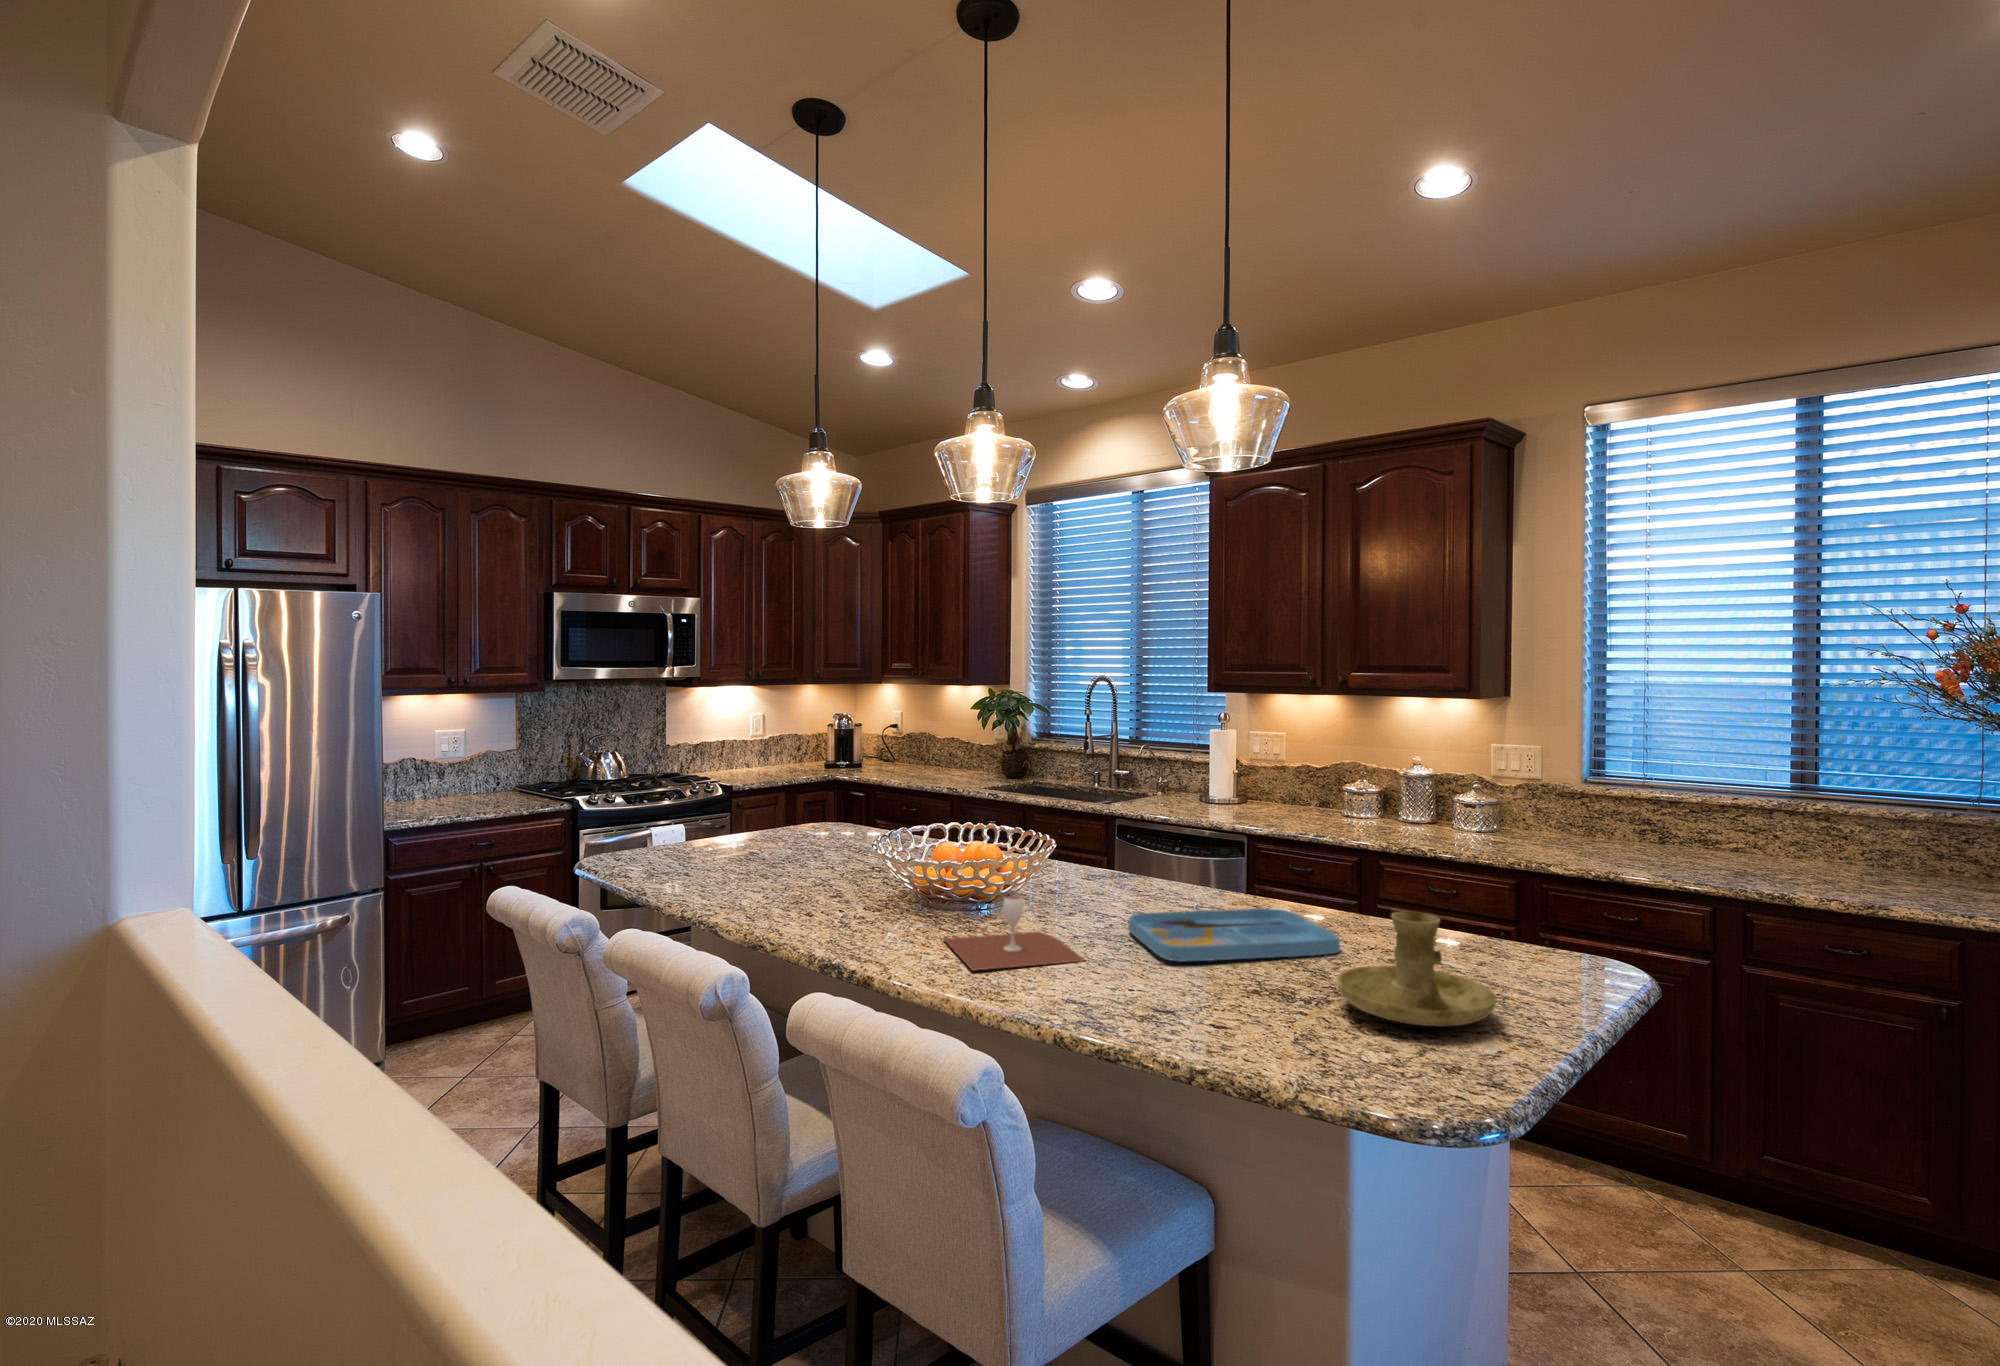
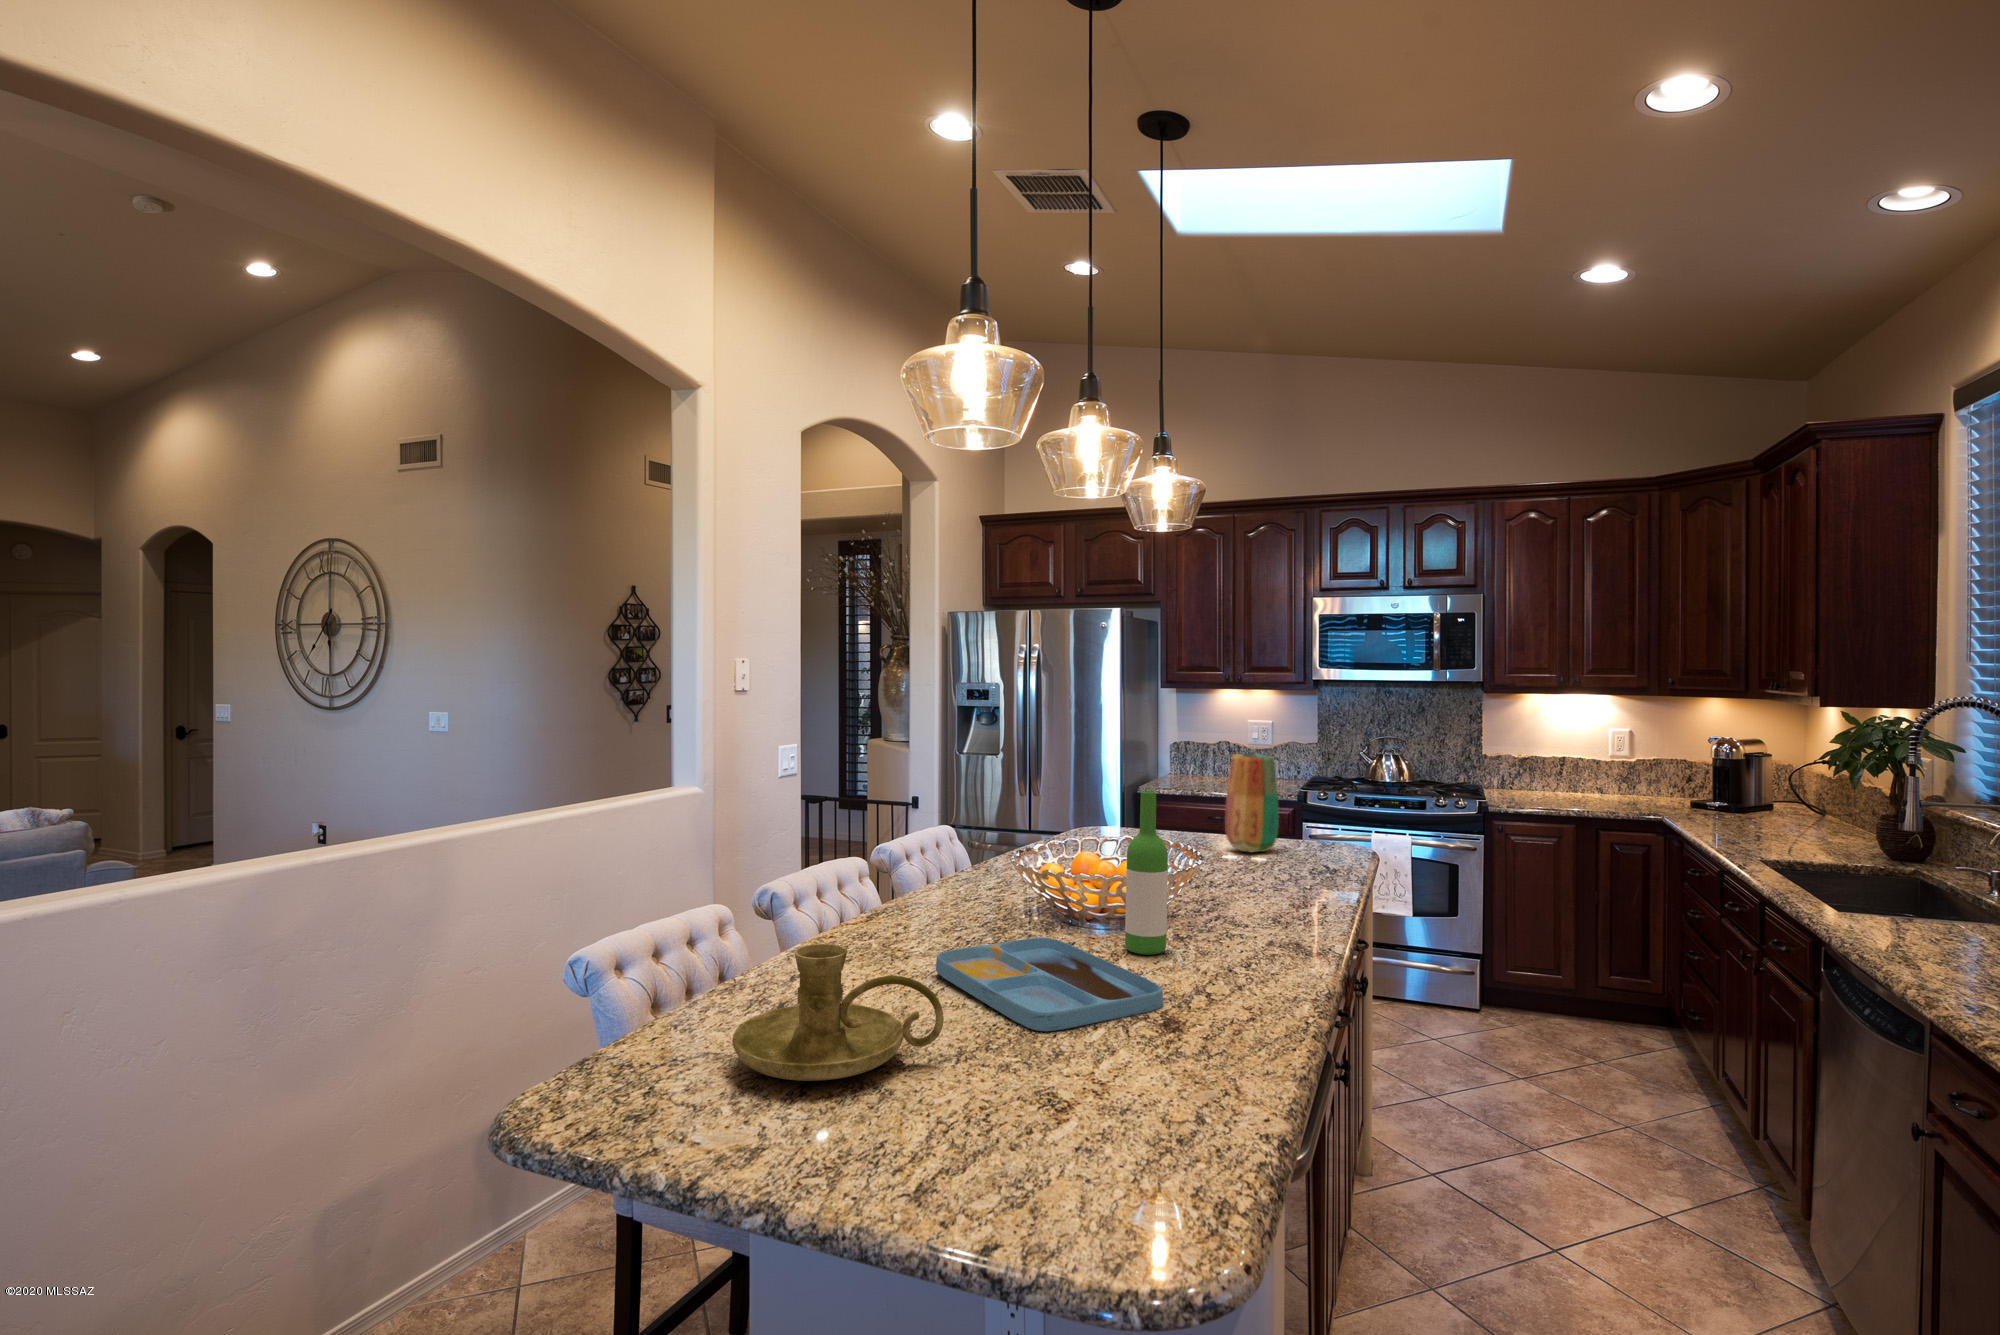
vase: none [798,751,841,847] -> present [1225,754,1279,852]
wine bottle: none [1118,772,1154,911] -> present [1125,791,1168,955]
wine glass: present [944,896,1085,971] -> none [874,880,1024,951]

